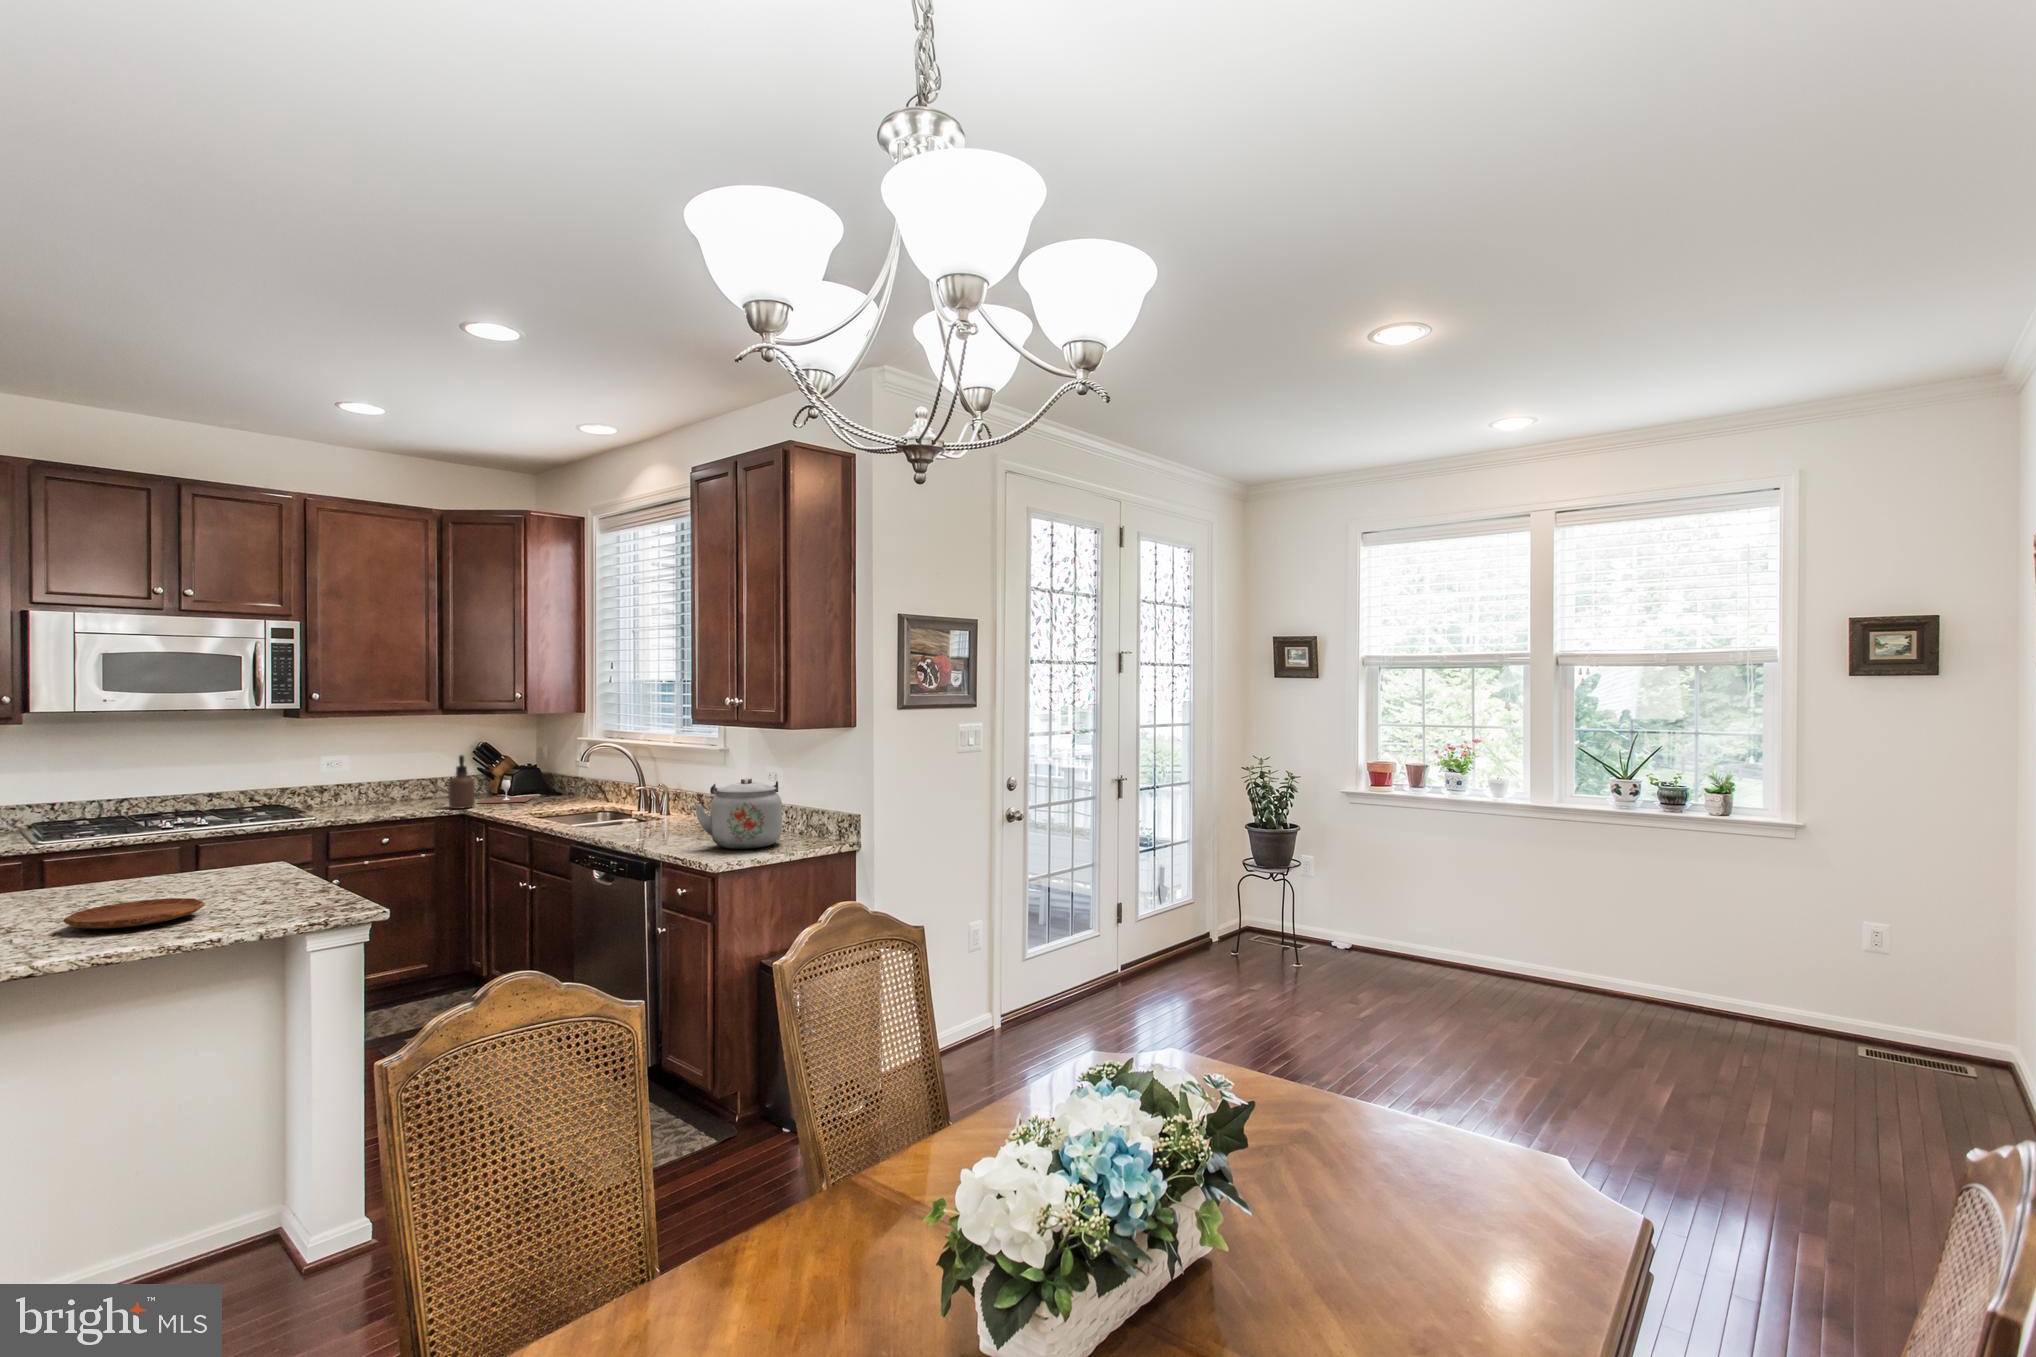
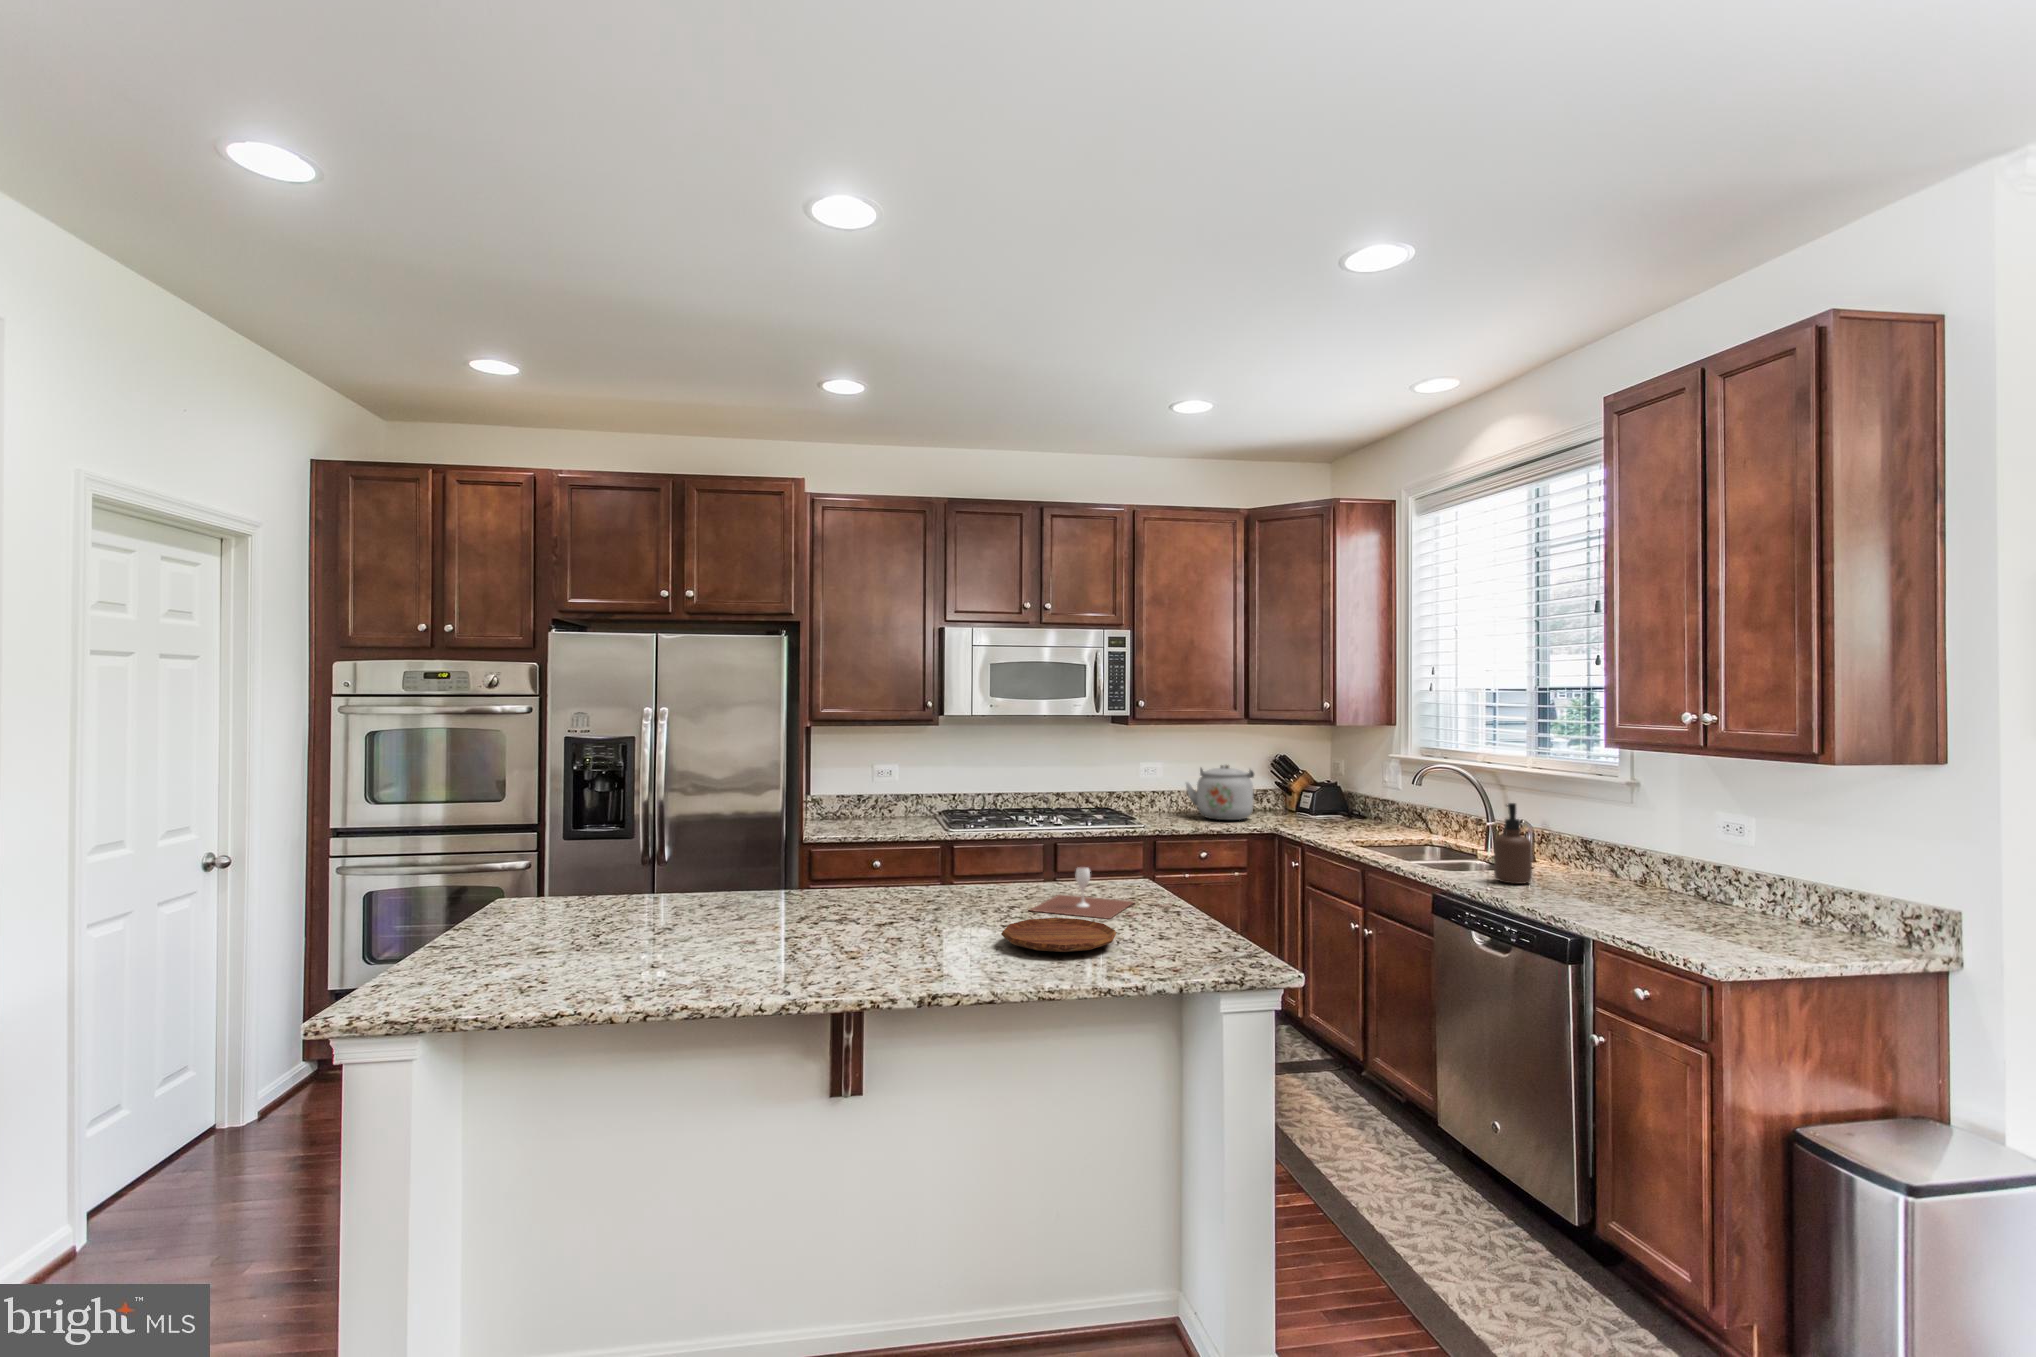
soap dispenser: present [449,755,475,809] -> present [1494,803,1532,884]
kettle: present [695,778,782,849] -> present [1186,764,1254,820]
wine glass: present [478,780,533,803] -> present [1030,867,1134,919]

